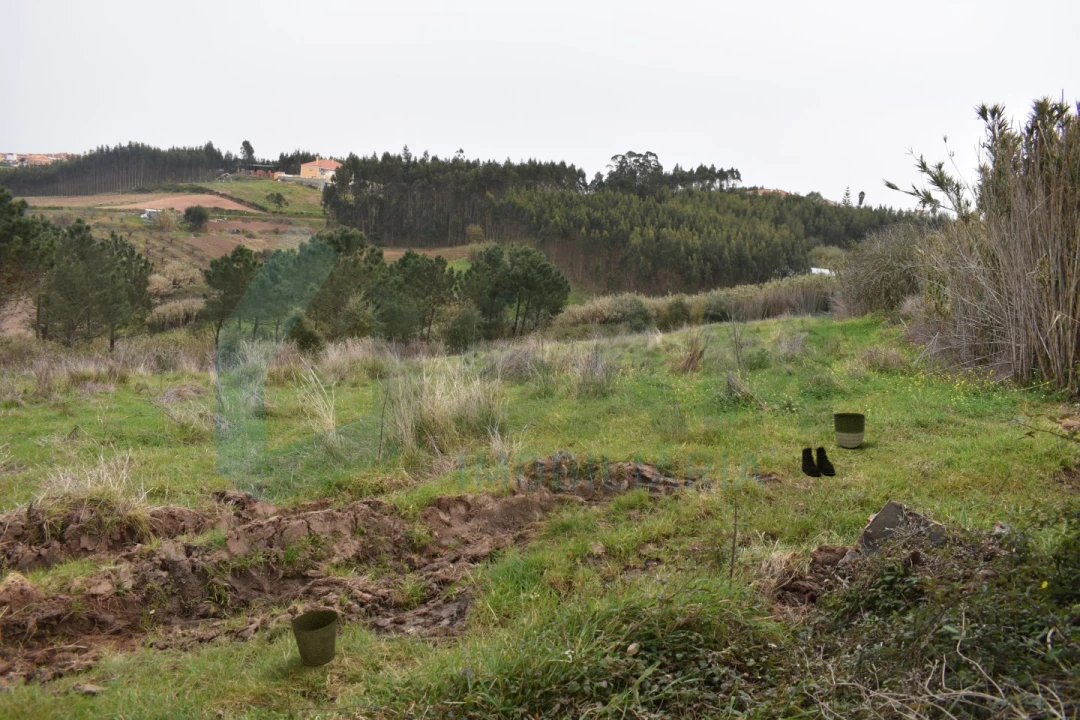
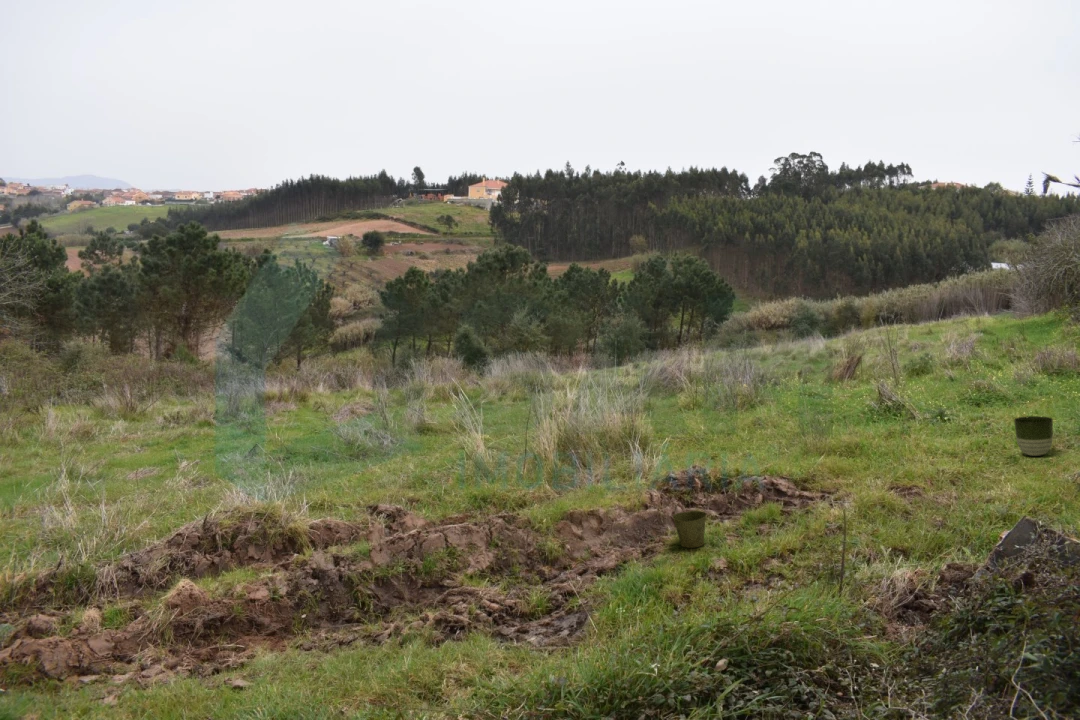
boots: present [802,447,835,476] -> none [969,455,1009,488]
bucket: present [291,608,339,666] -> present [673,511,706,548]

